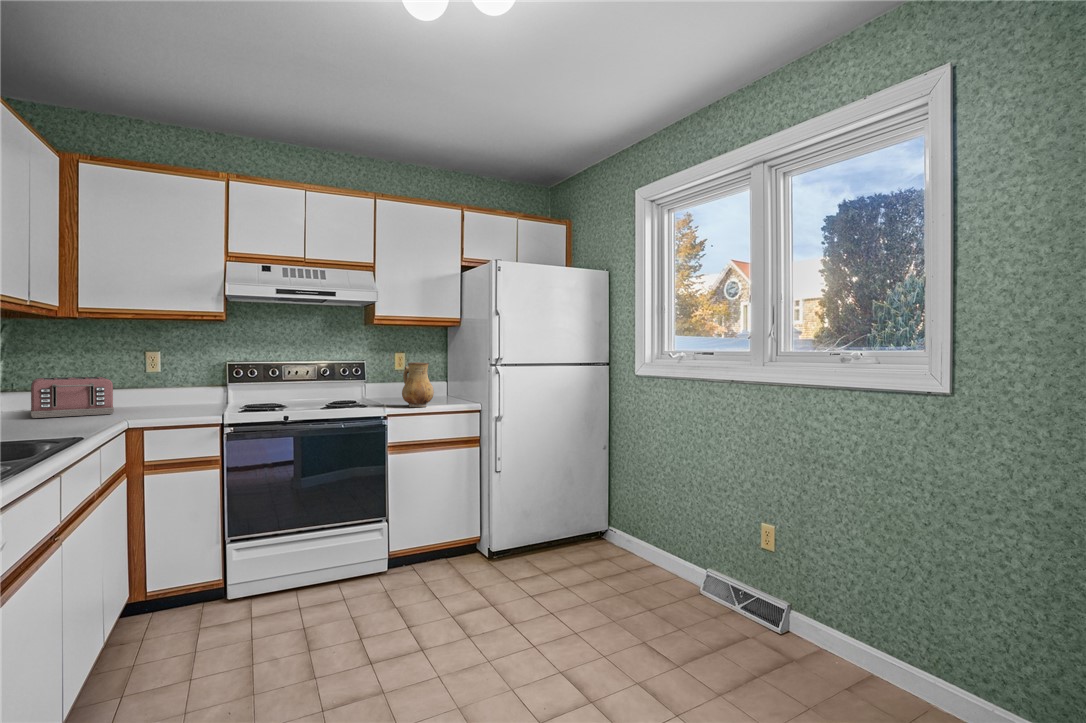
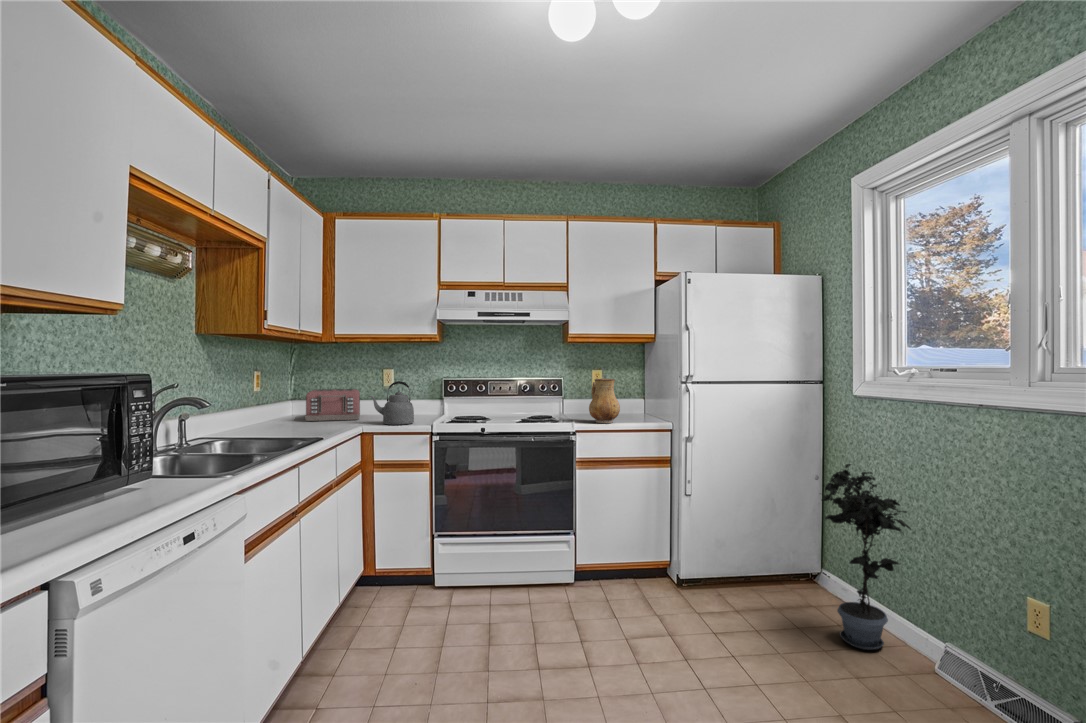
kettle: none [132,366,196,418] -> present [369,381,414,425]
potted plant: none [614,433,682,586] -> present [822,464,910,650]

